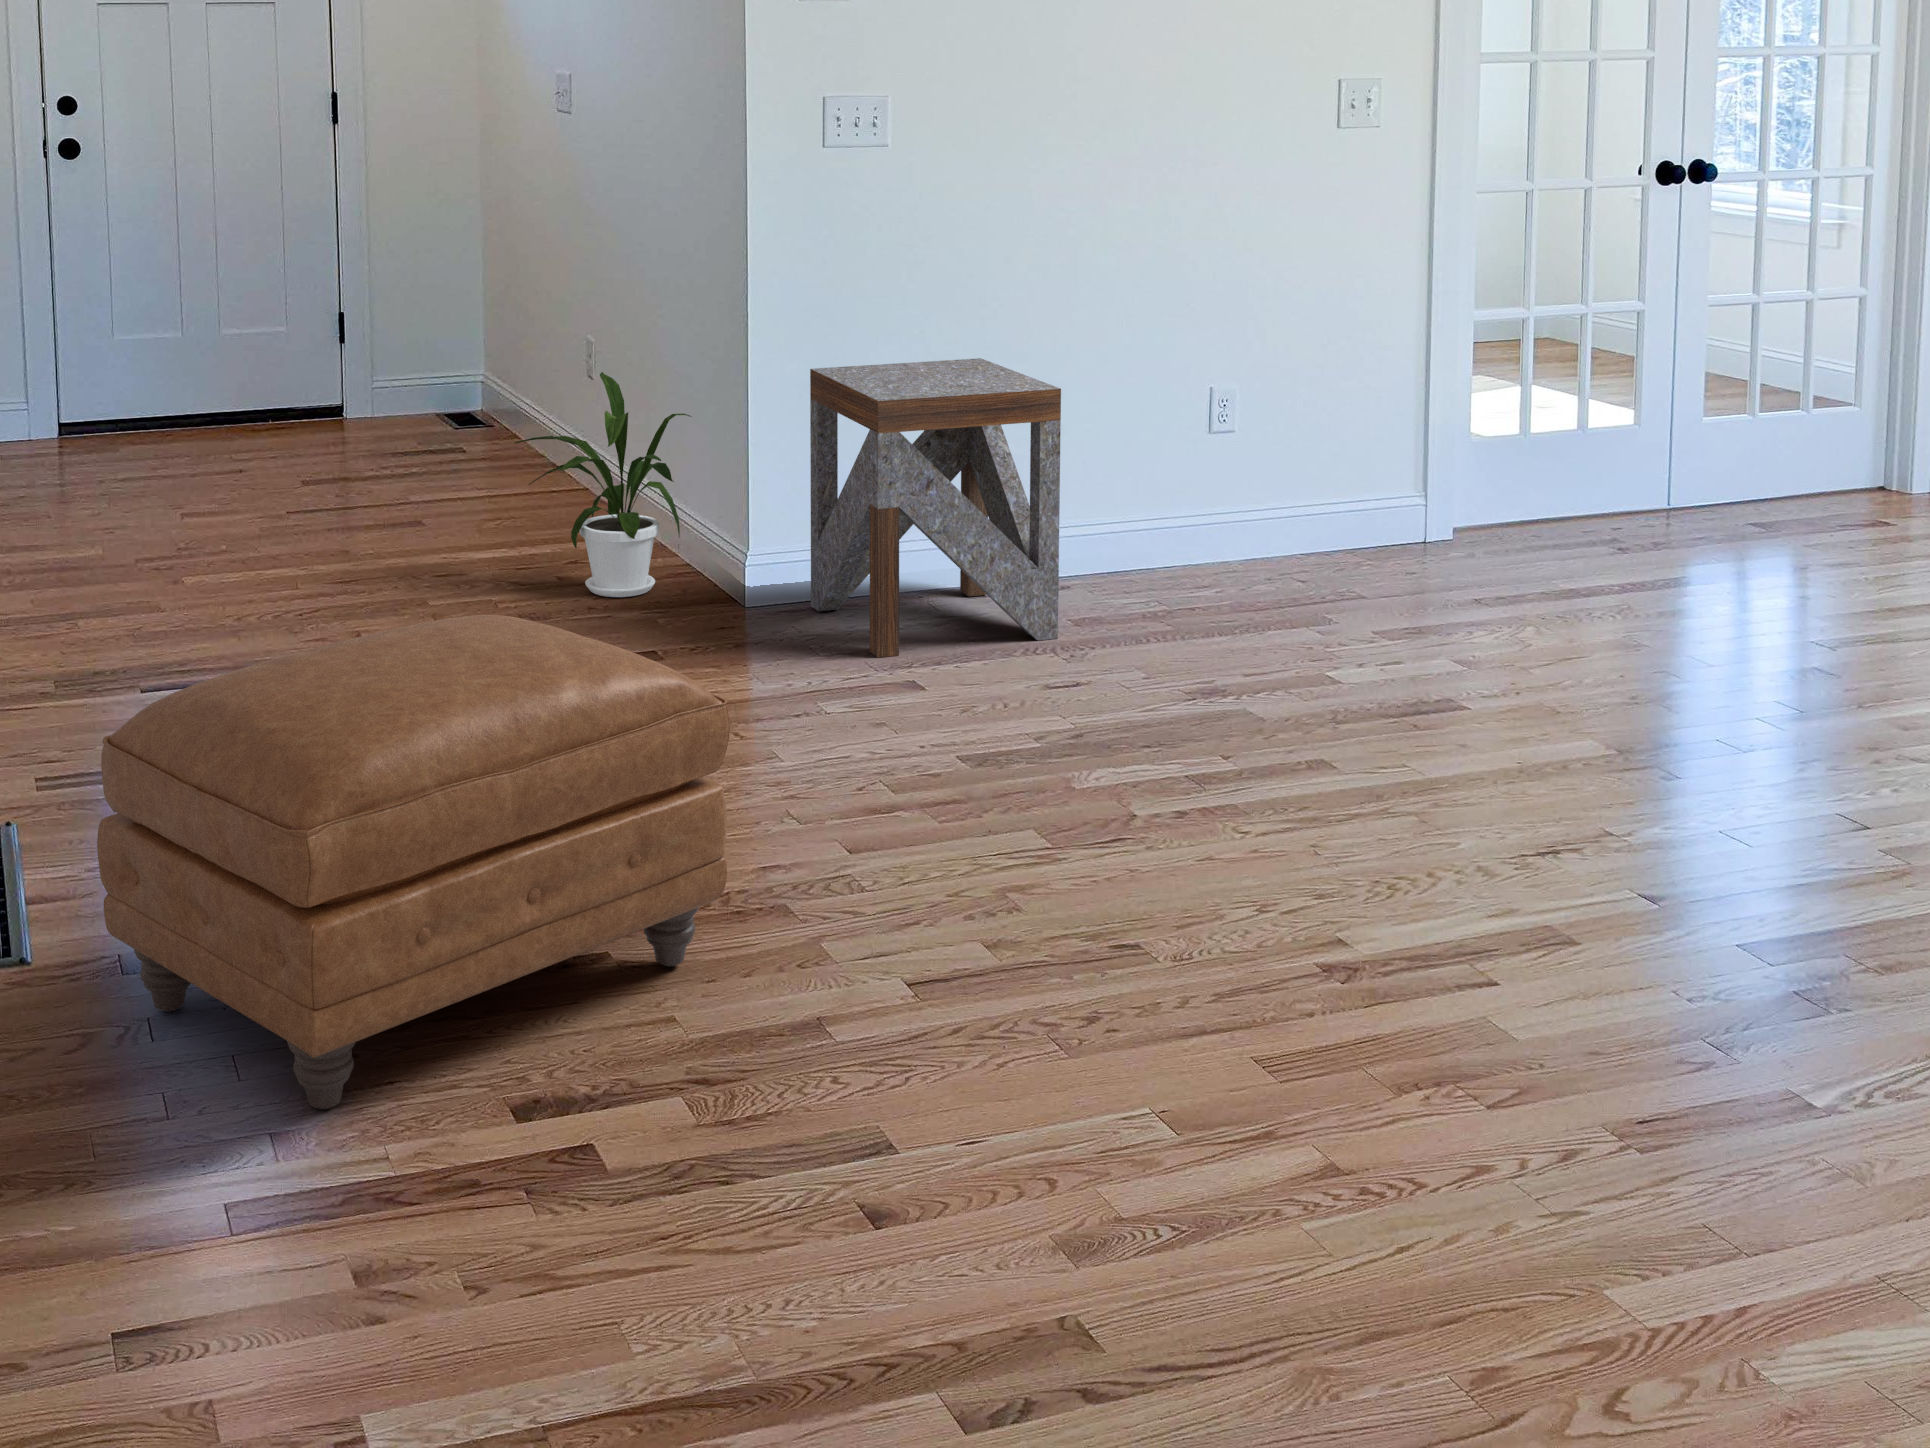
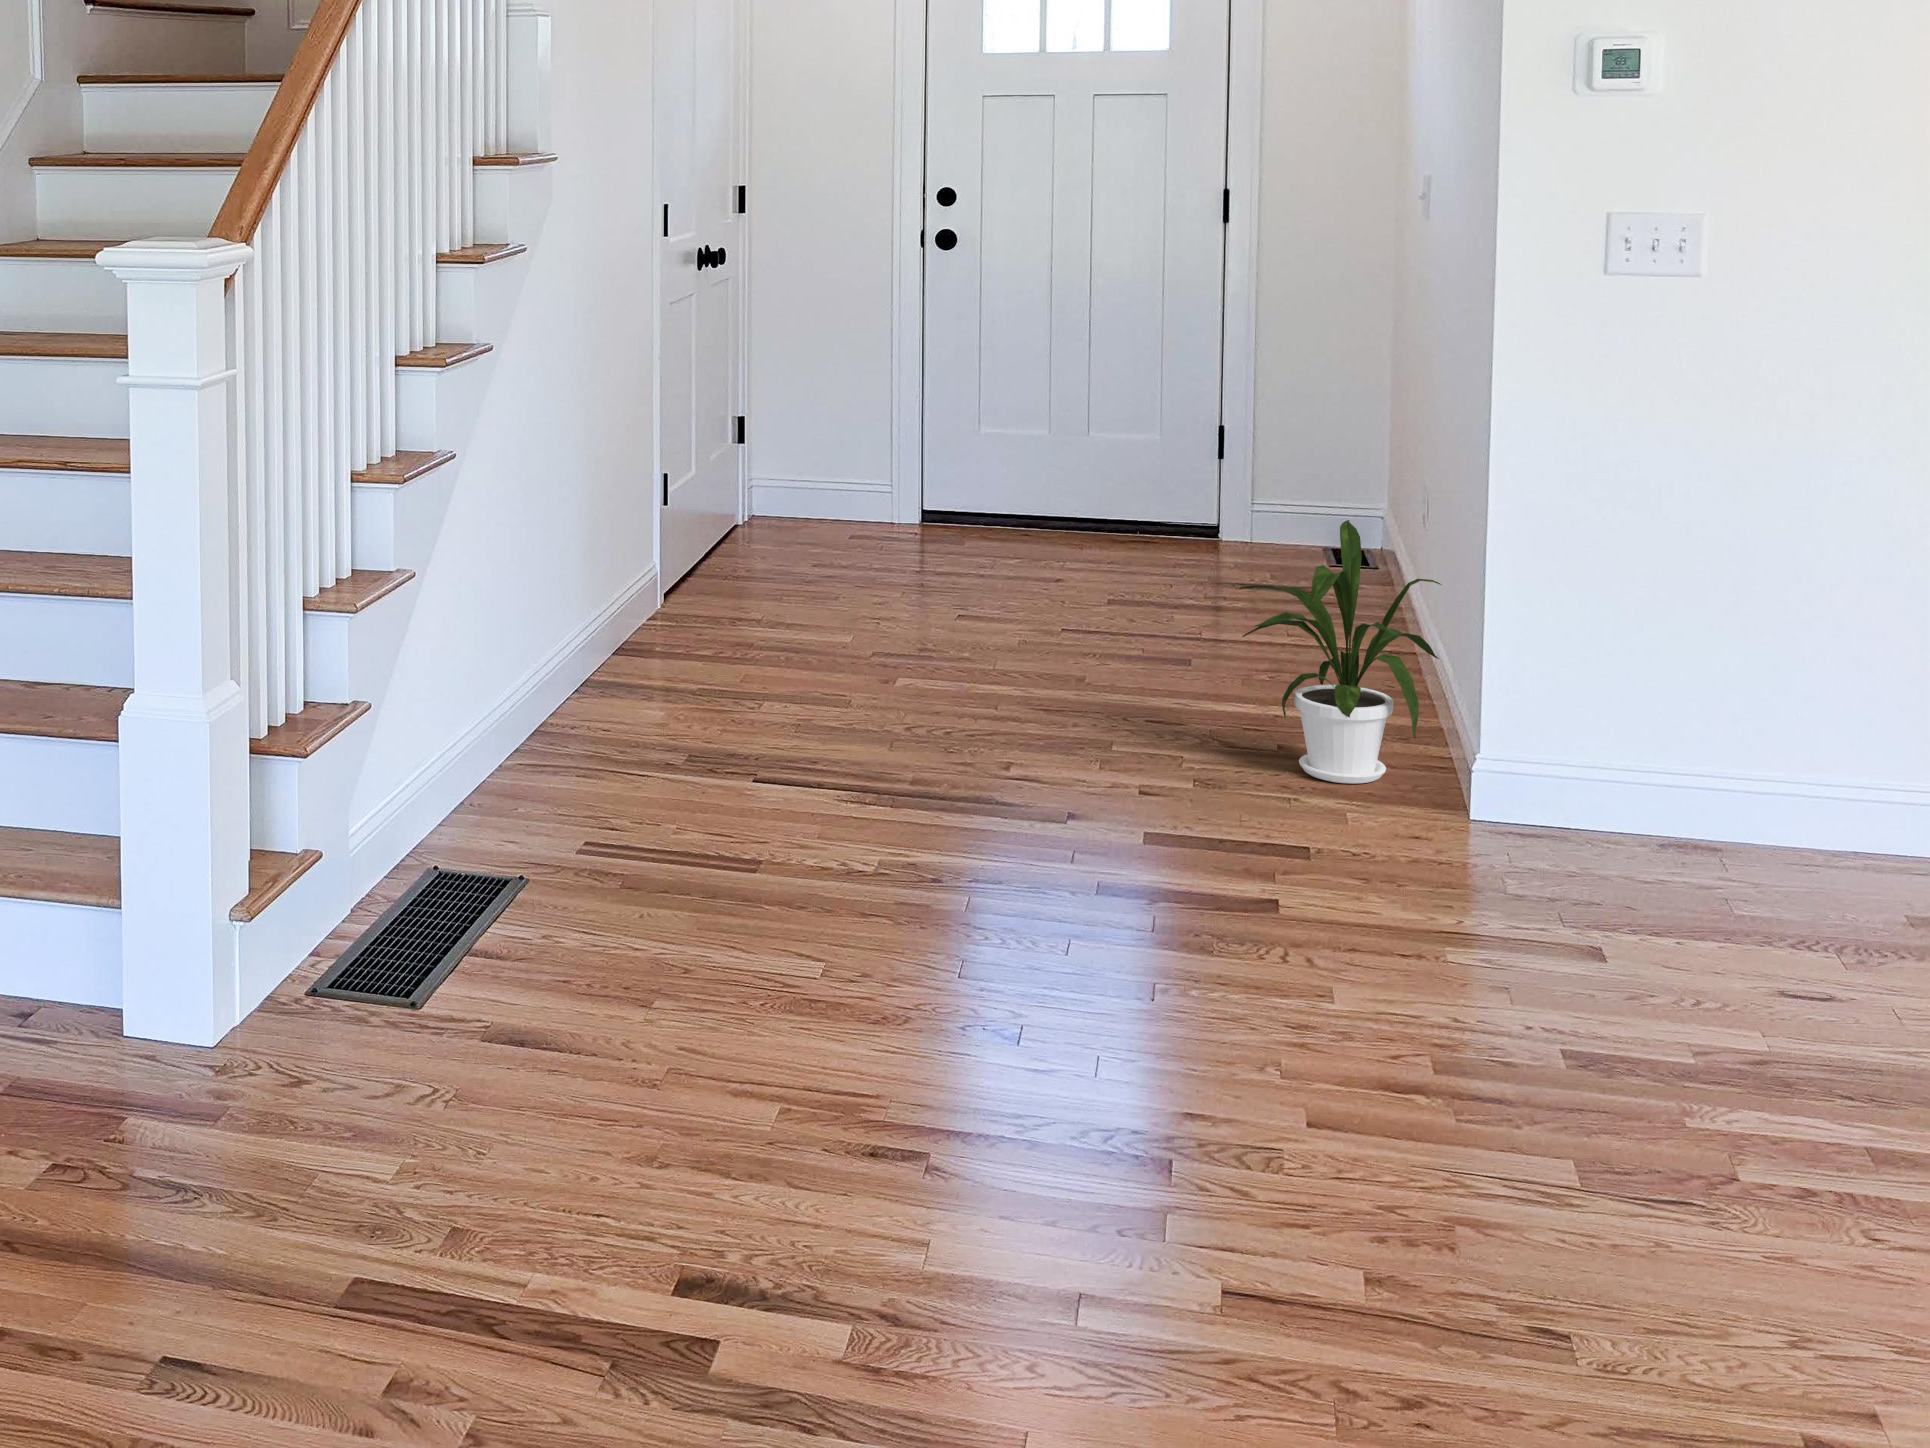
side table: present [810,358,1061,658] -> none [1561,545,1890,945]
ottoman: present [97,615,730,1110] -> none [449,758,1045,1215]

